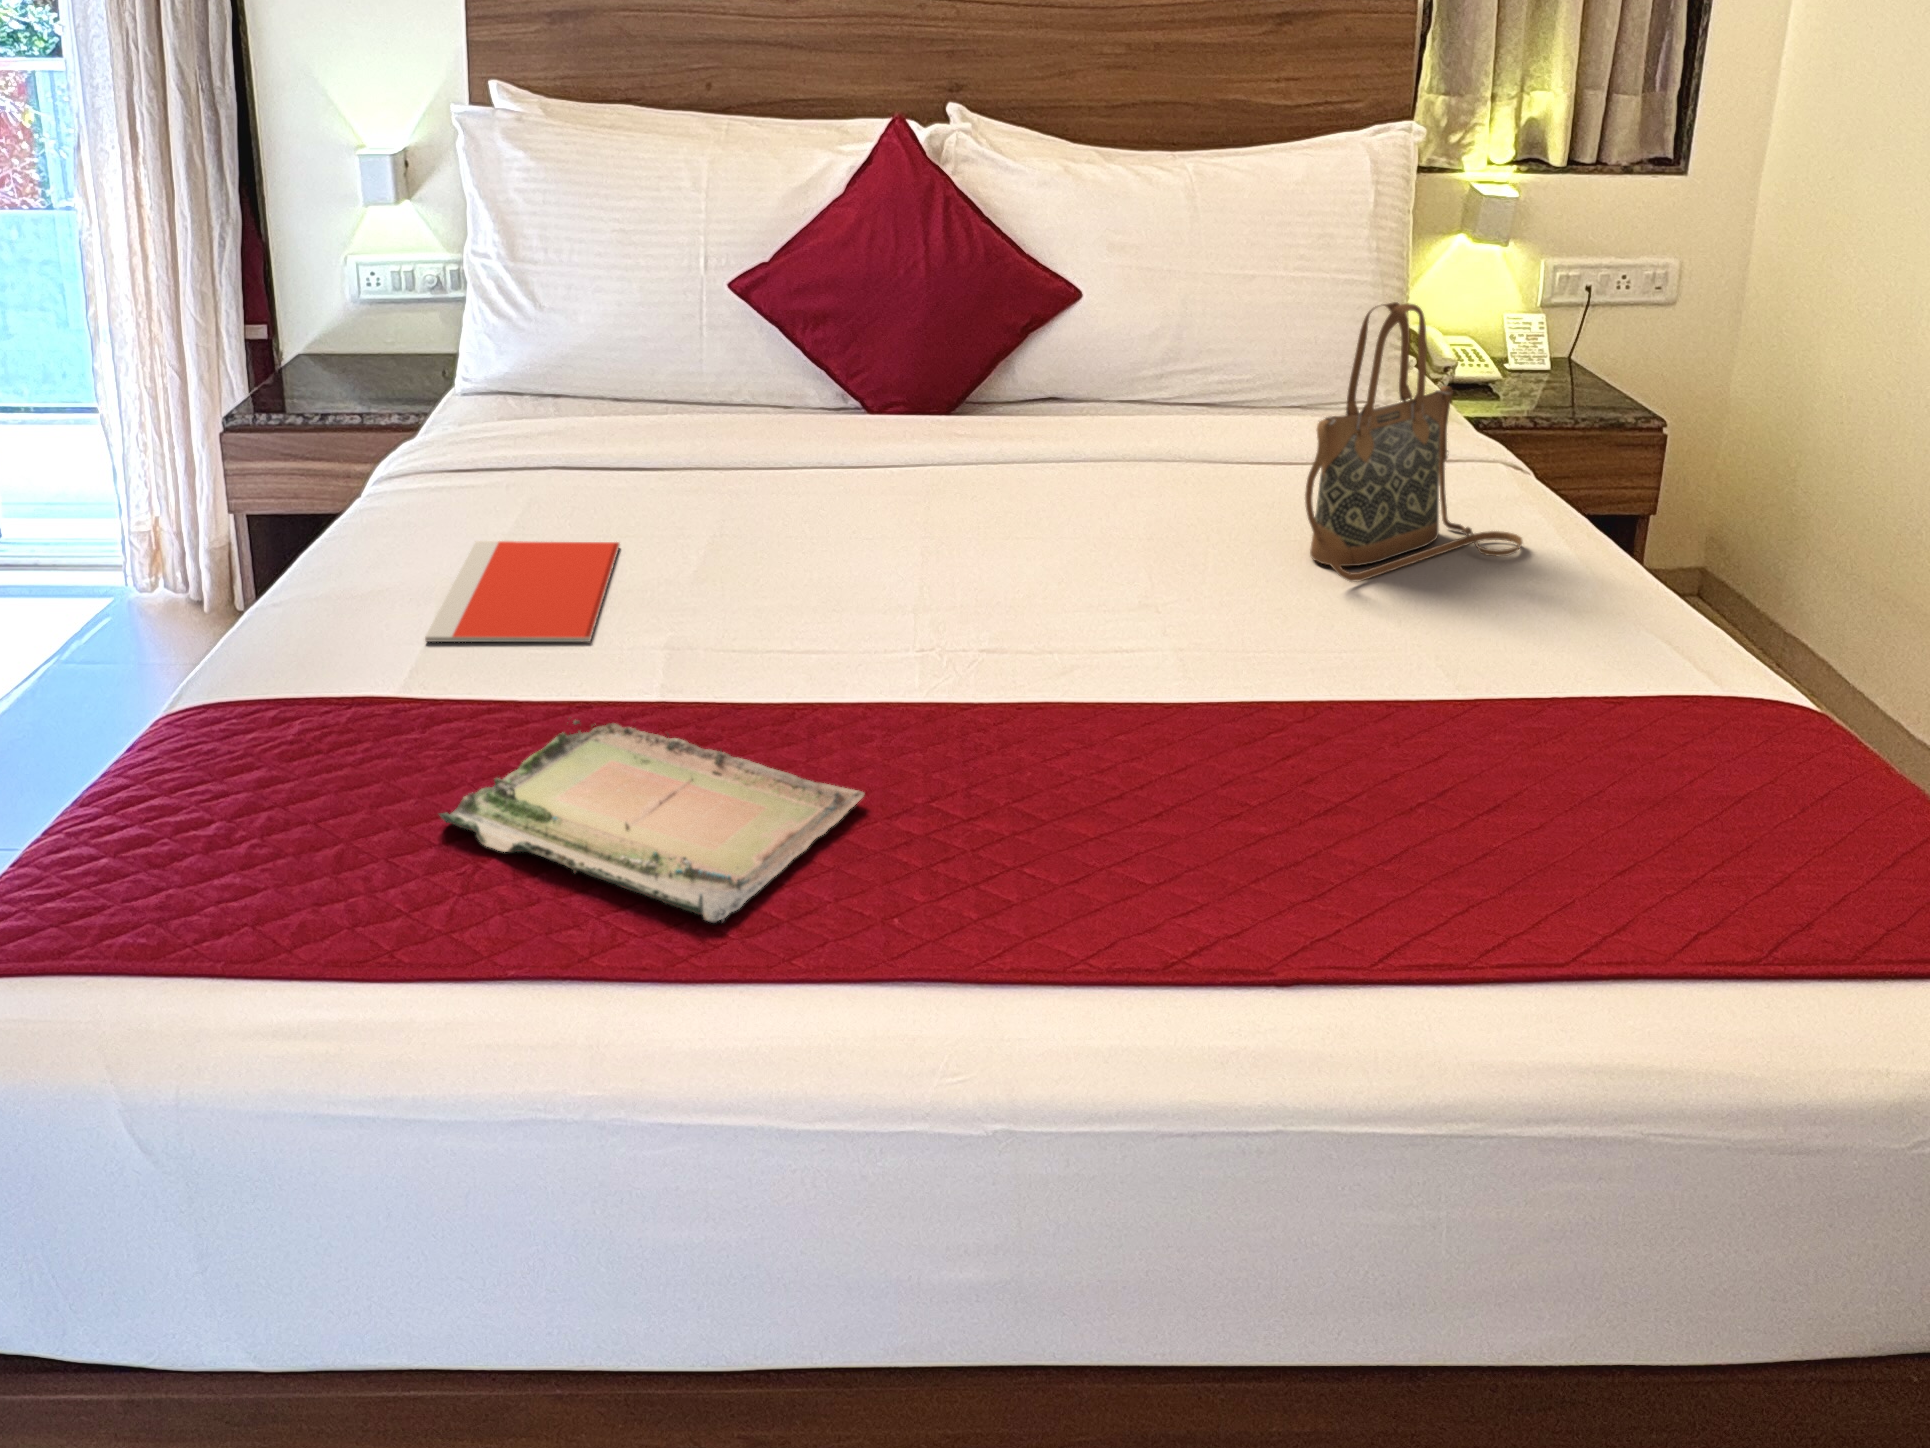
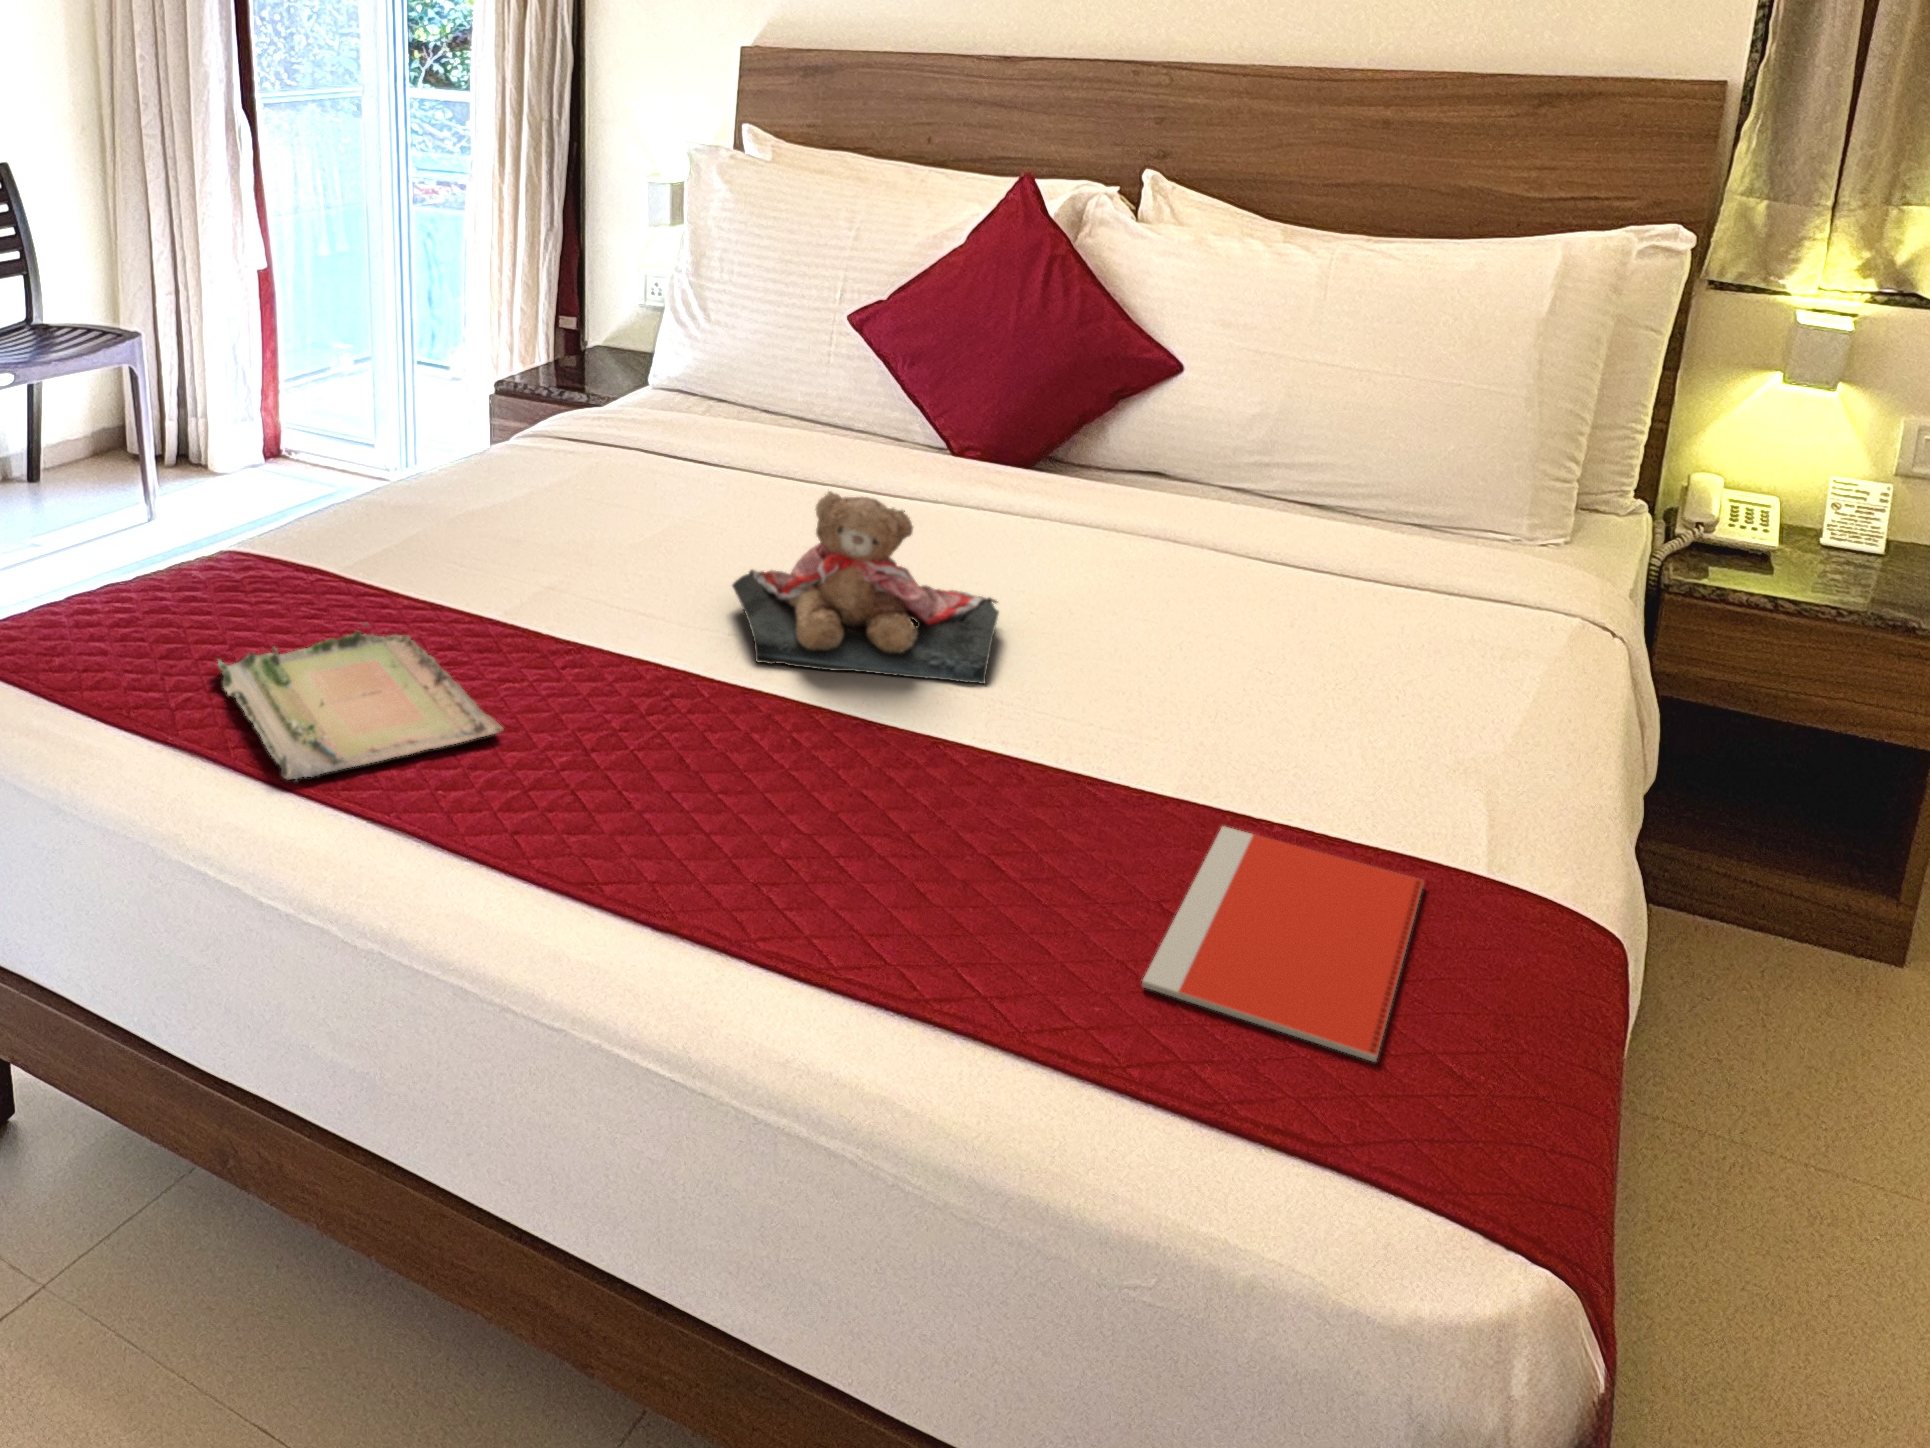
handbag: present [1305,302,1522,582] -> none [1159,403,1466,708]
teddy bear: none [880,459,1193,656] -> present [732,492,999,684]
notebook: present [425,541,620,642] -> present [1142,826,1423,1062]

